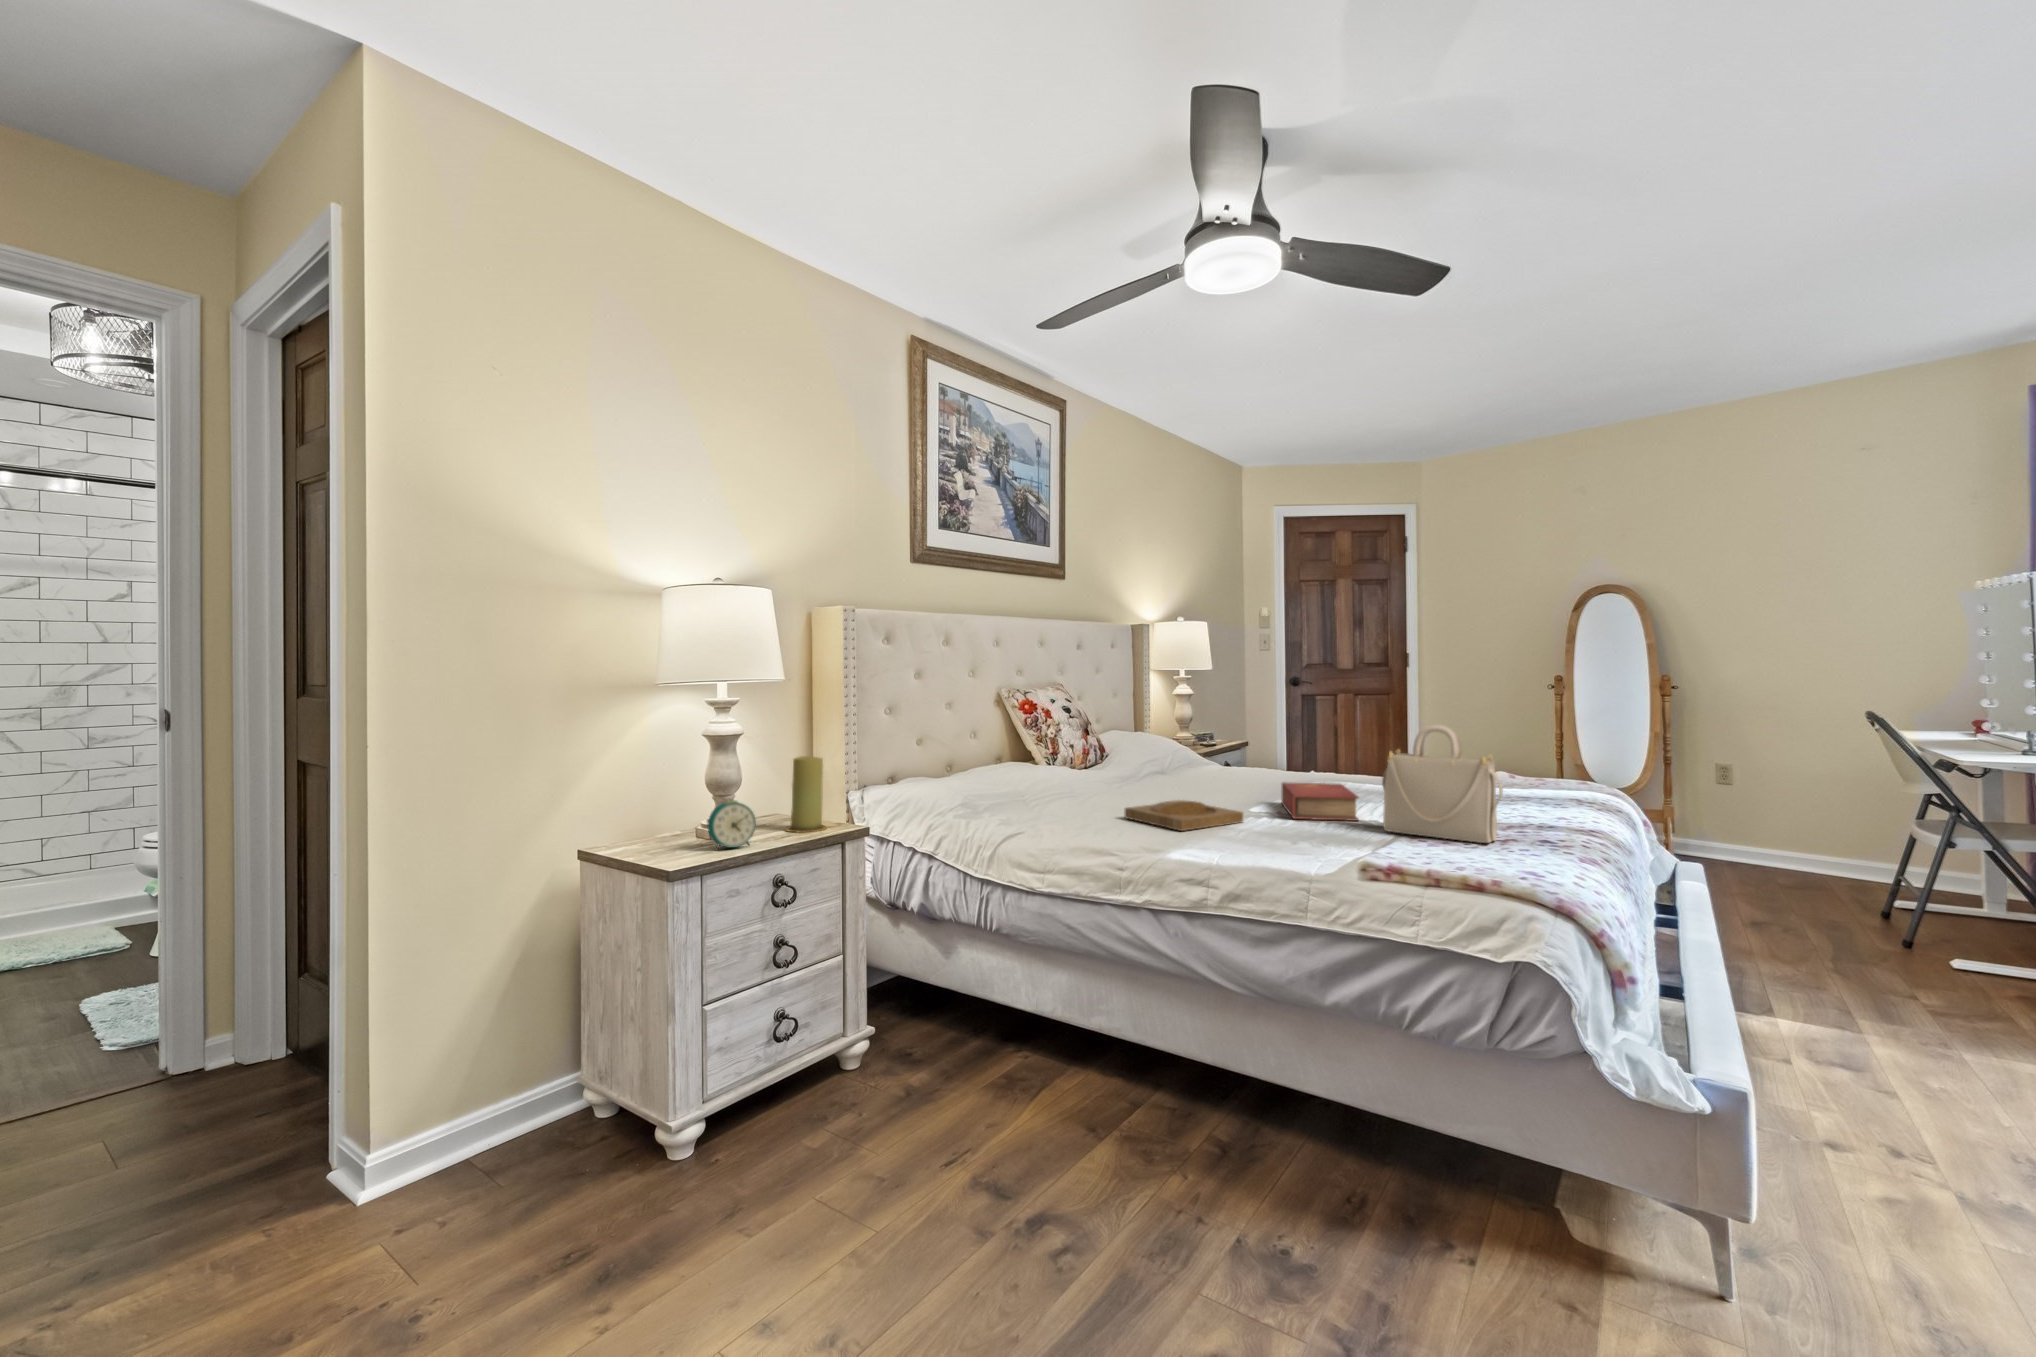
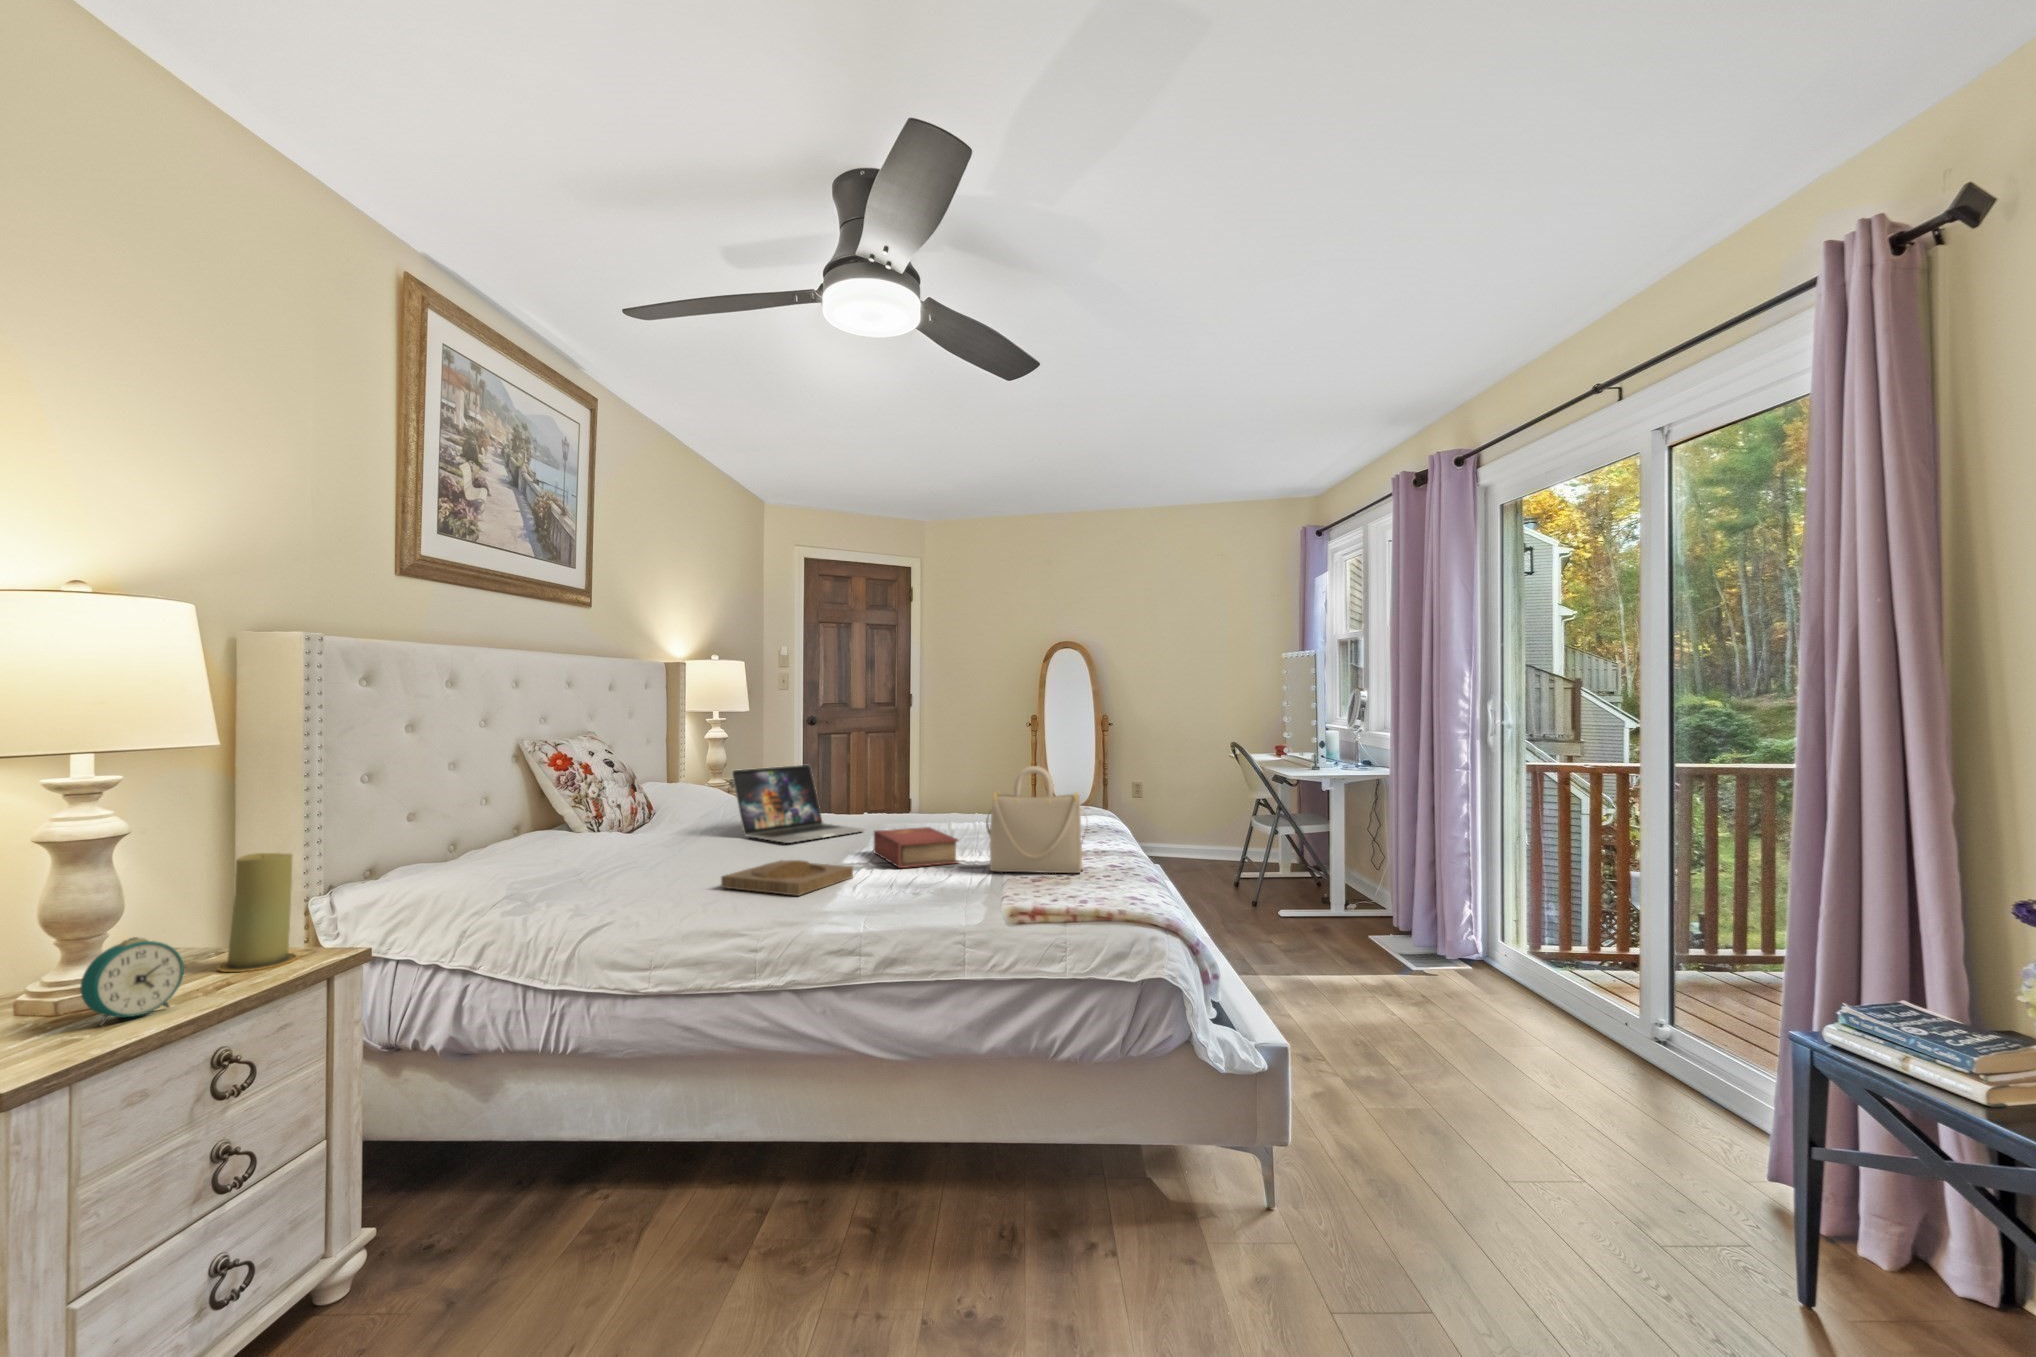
laptop: none [1167,719,1290,788] -> present [732,765,864,843]

